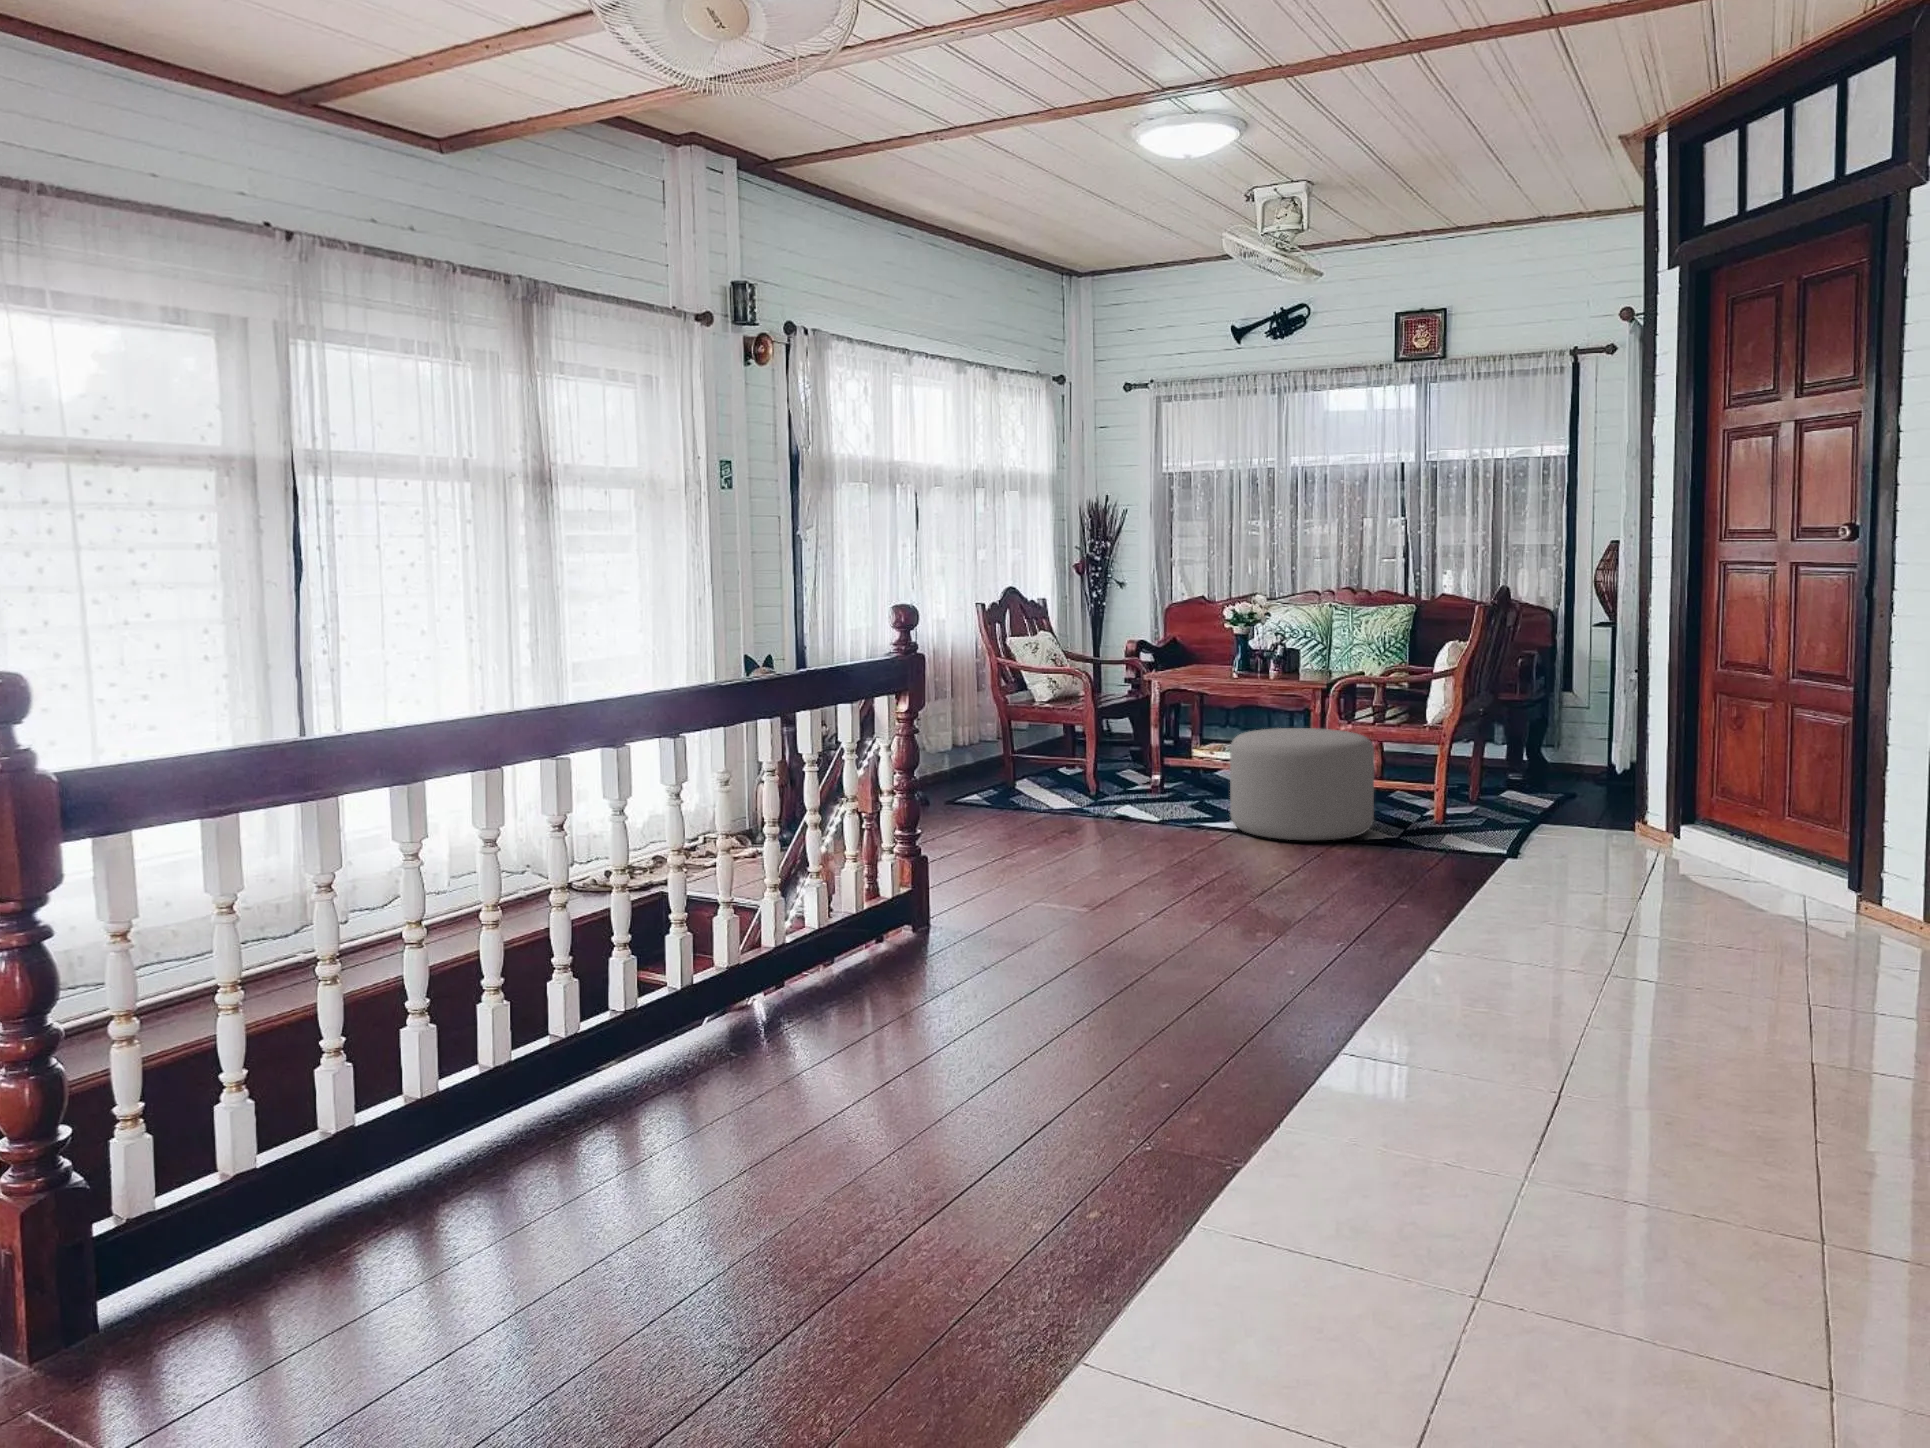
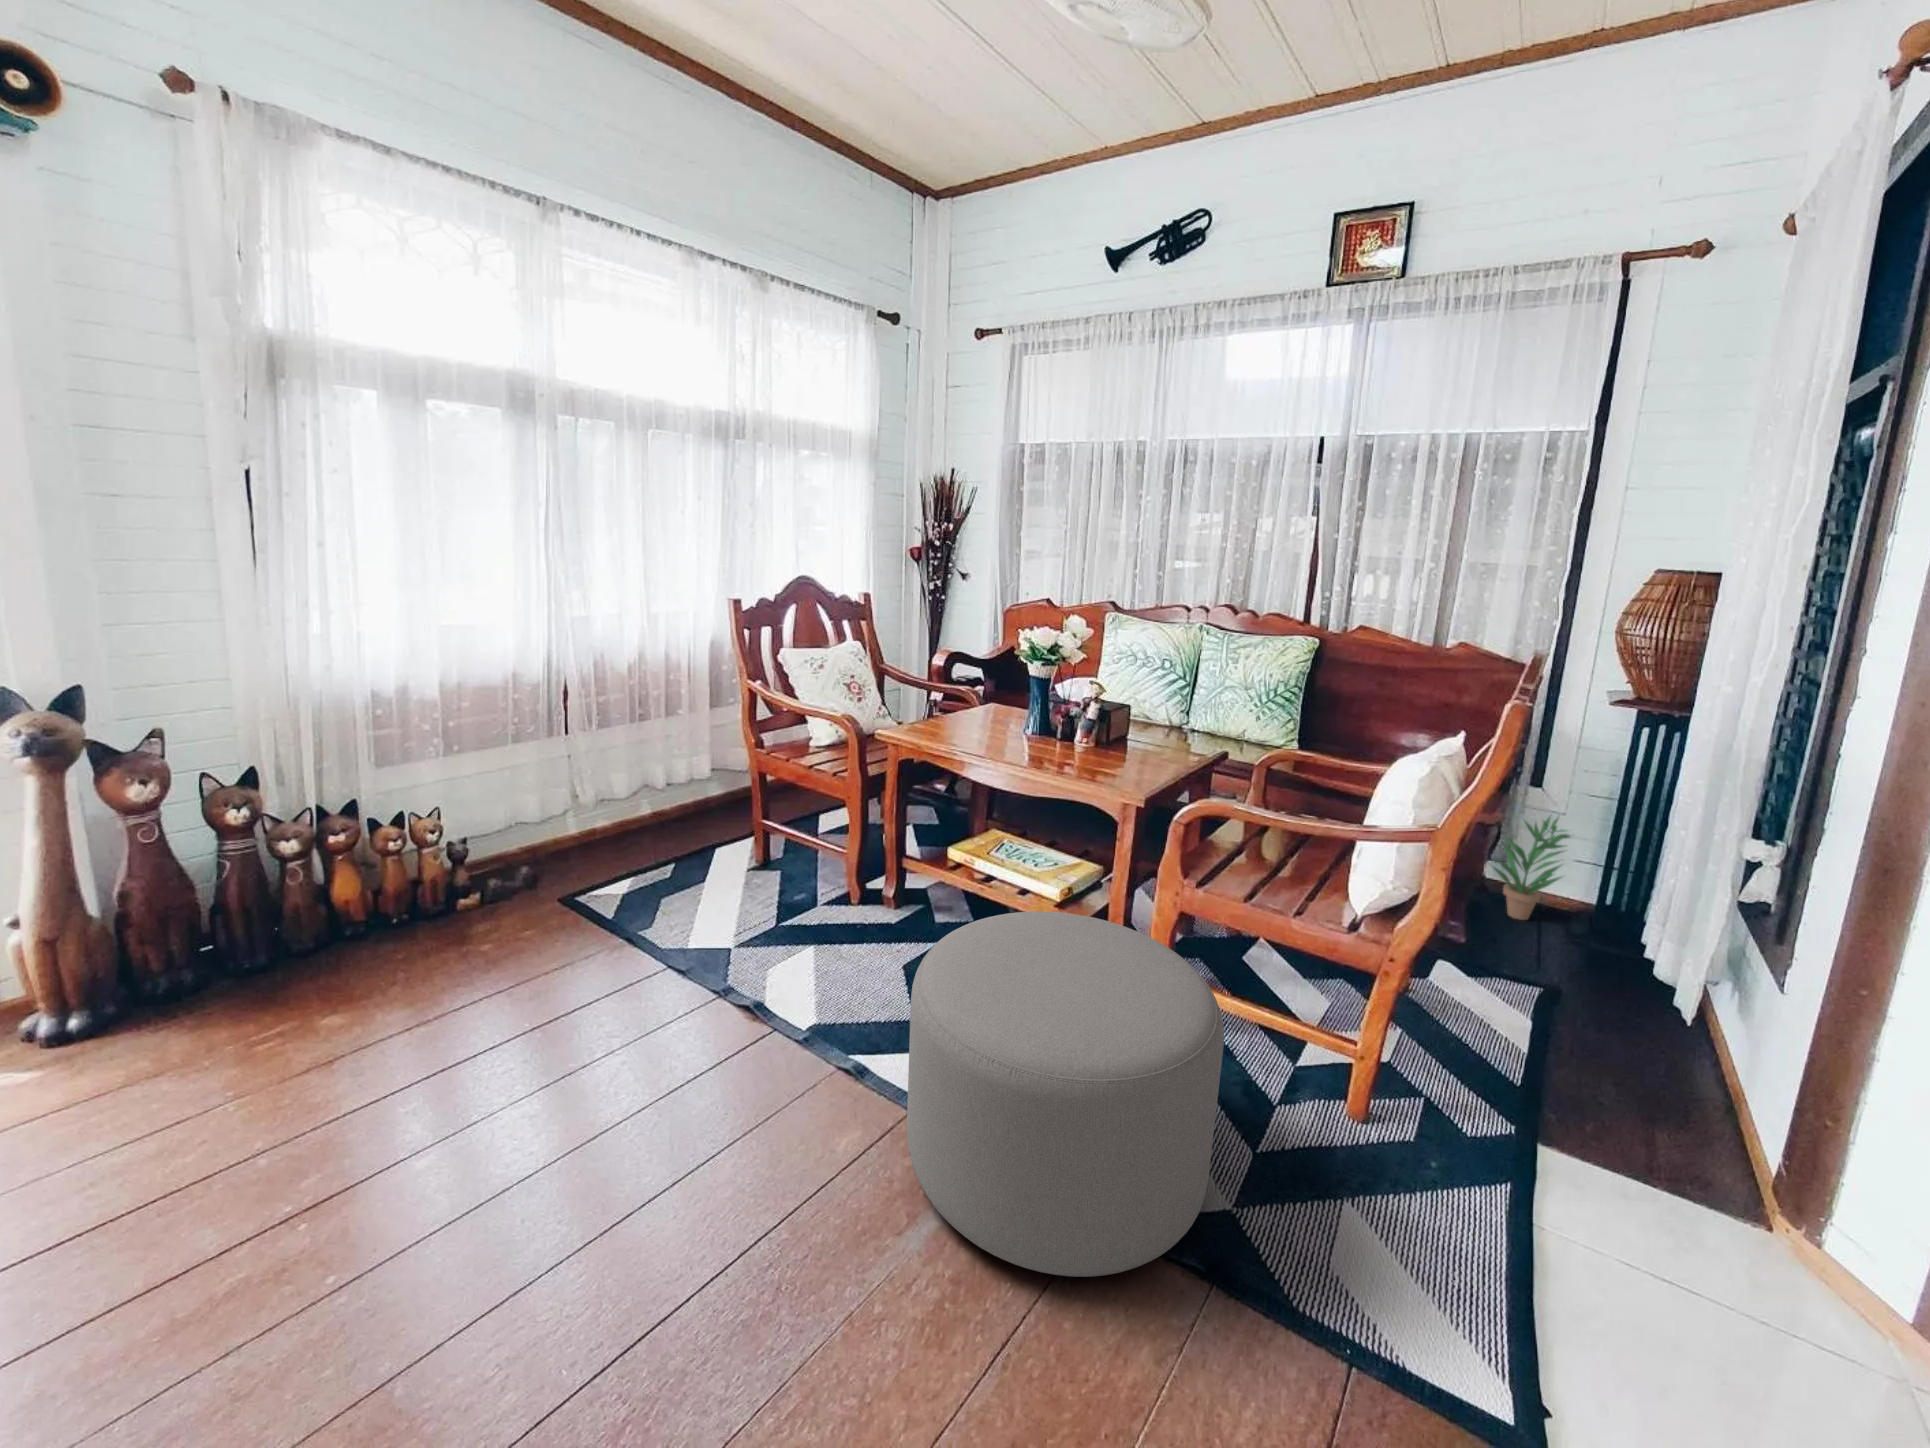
potted plant: none [1536,703,1583,778] -> present [1491,816,1570,920]

